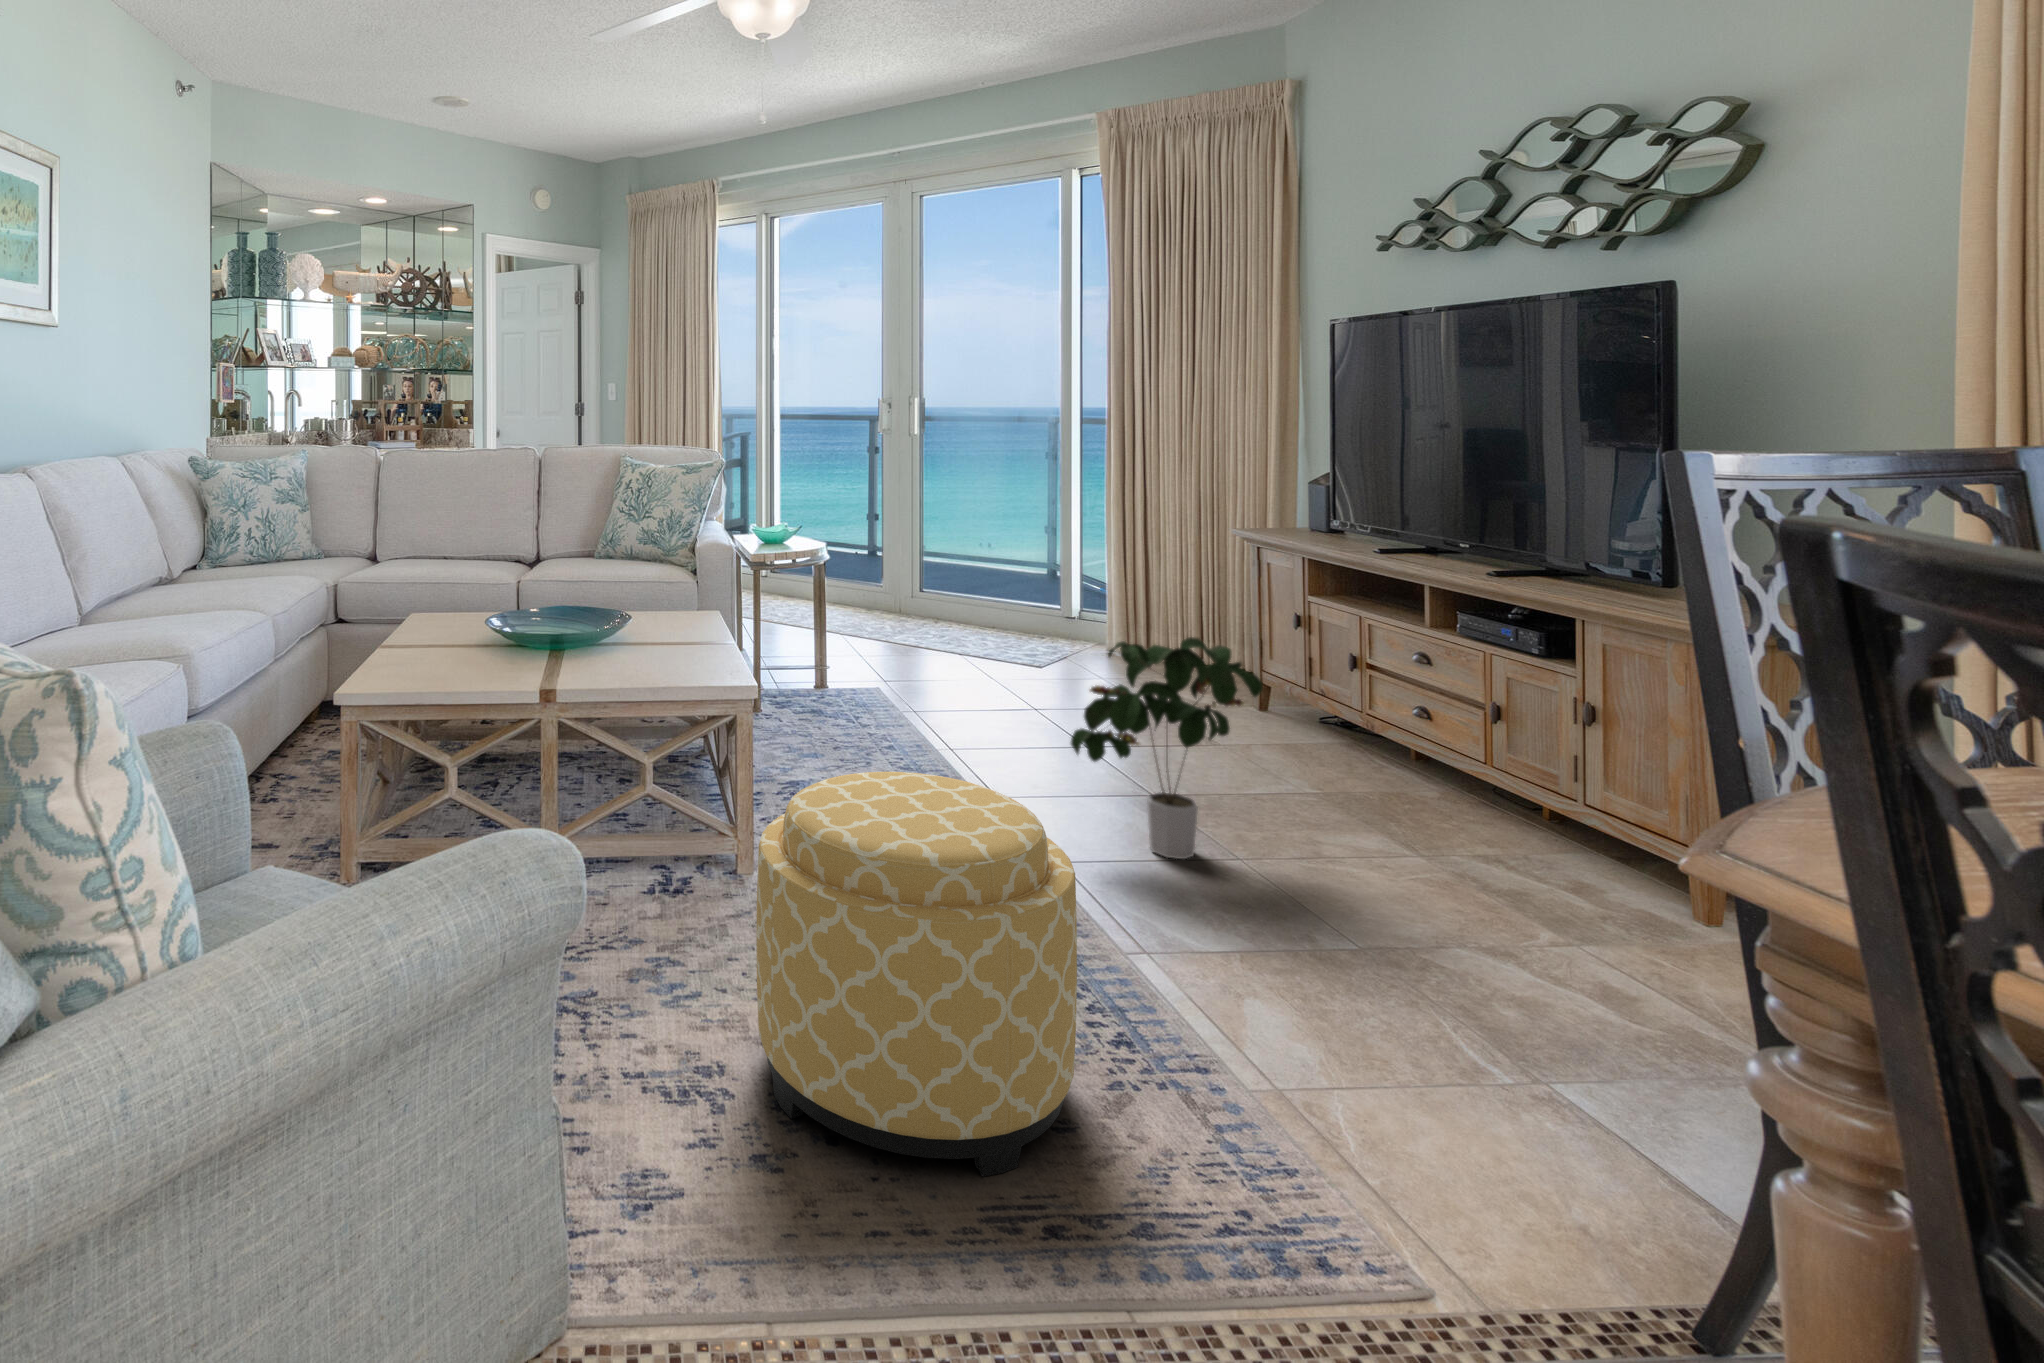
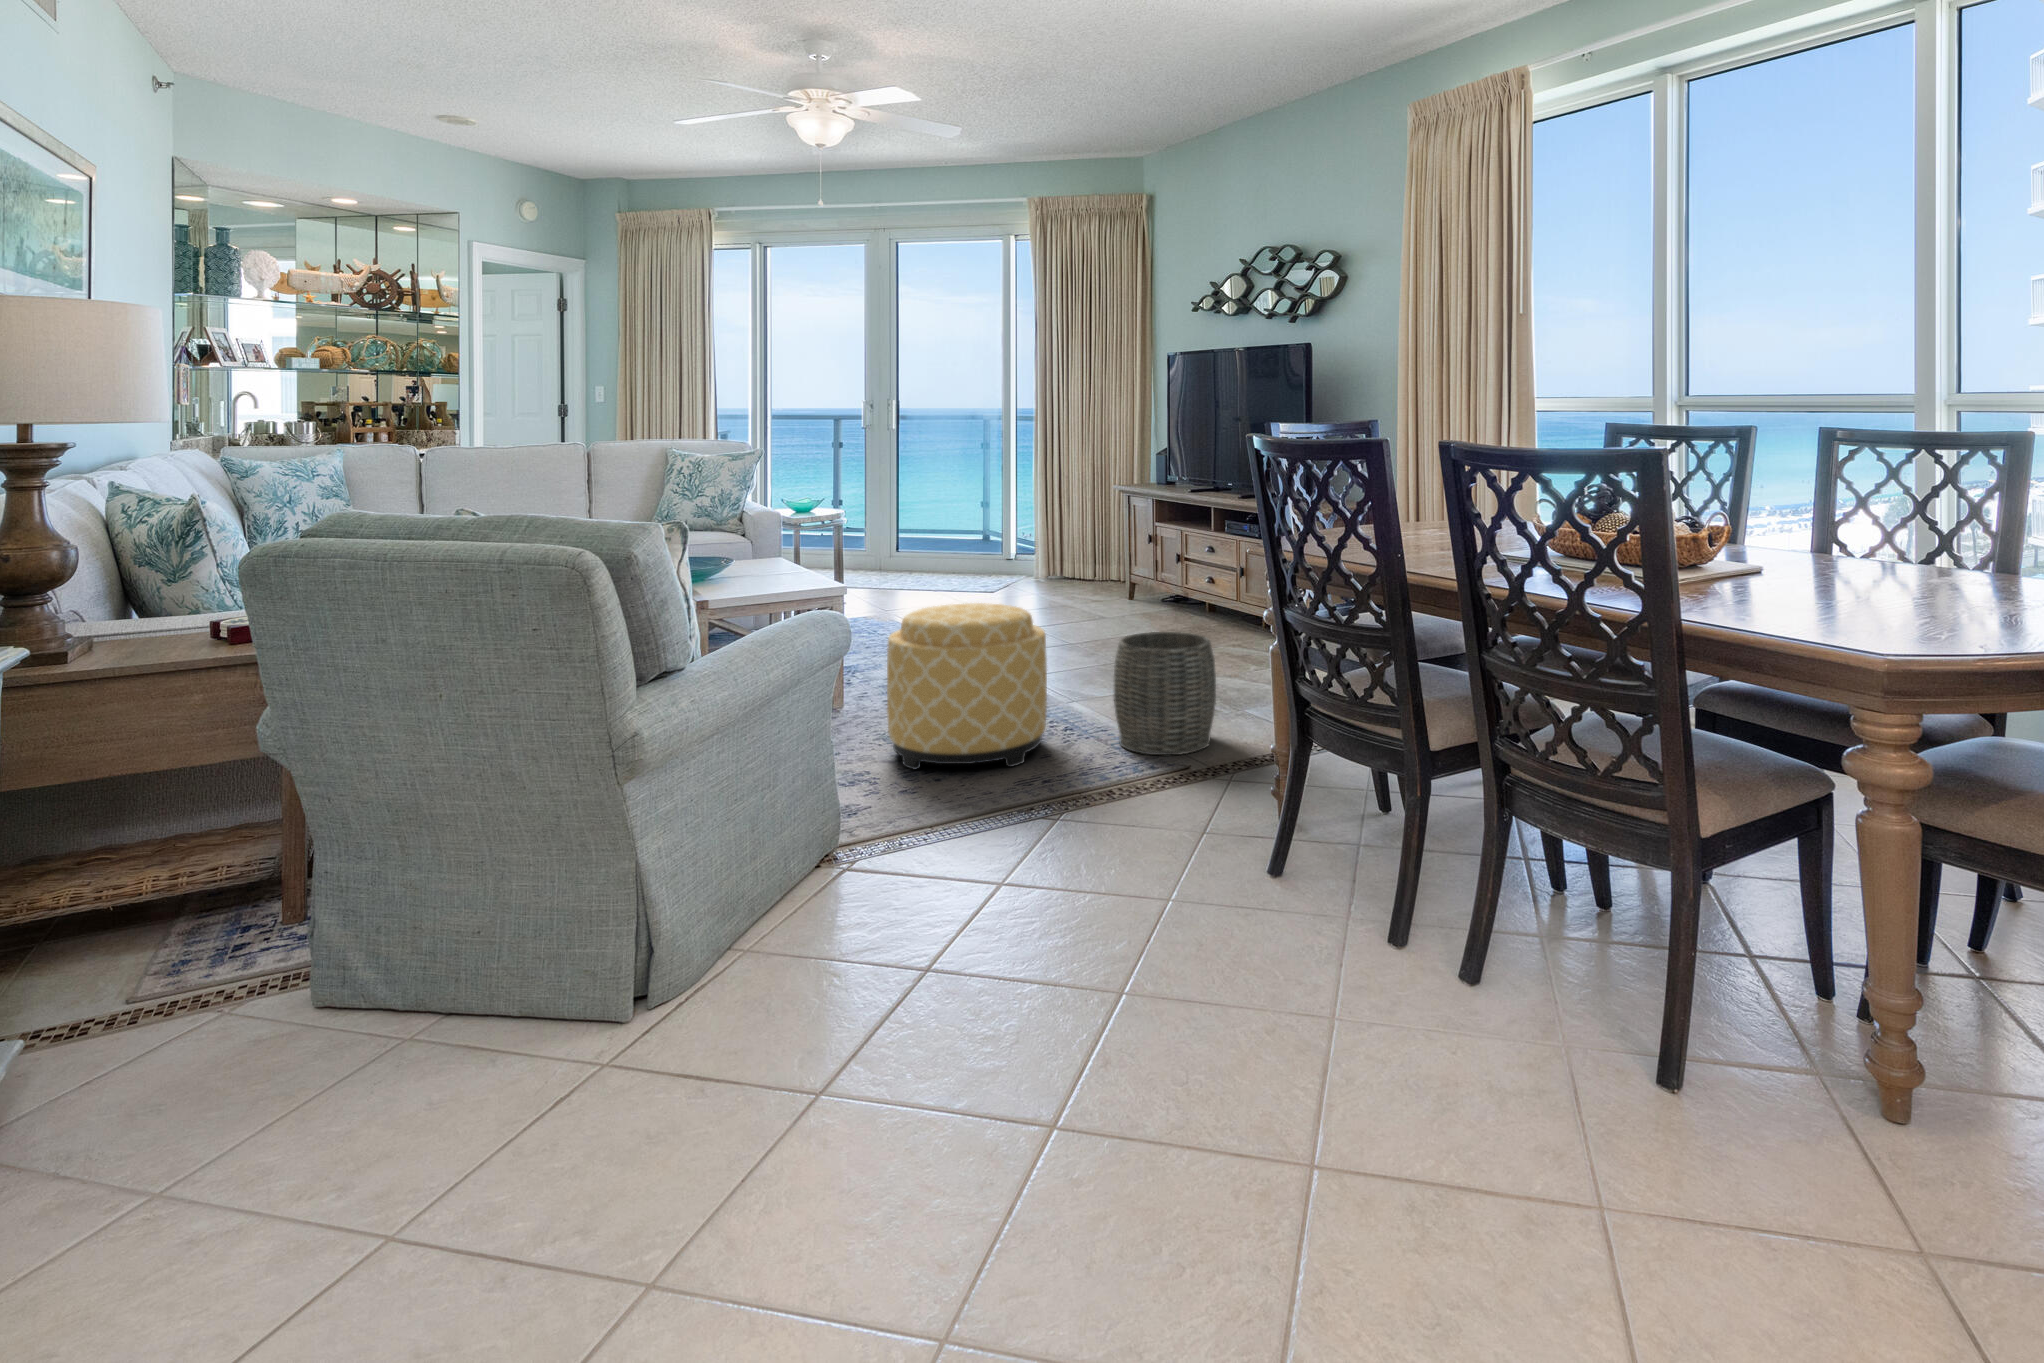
potted plant: present [1071,637,1263,859] -> none [1029,541,1129,667]
woven basket: none [1236,902,1524,1268] -> present [1114,632,1216,755]

